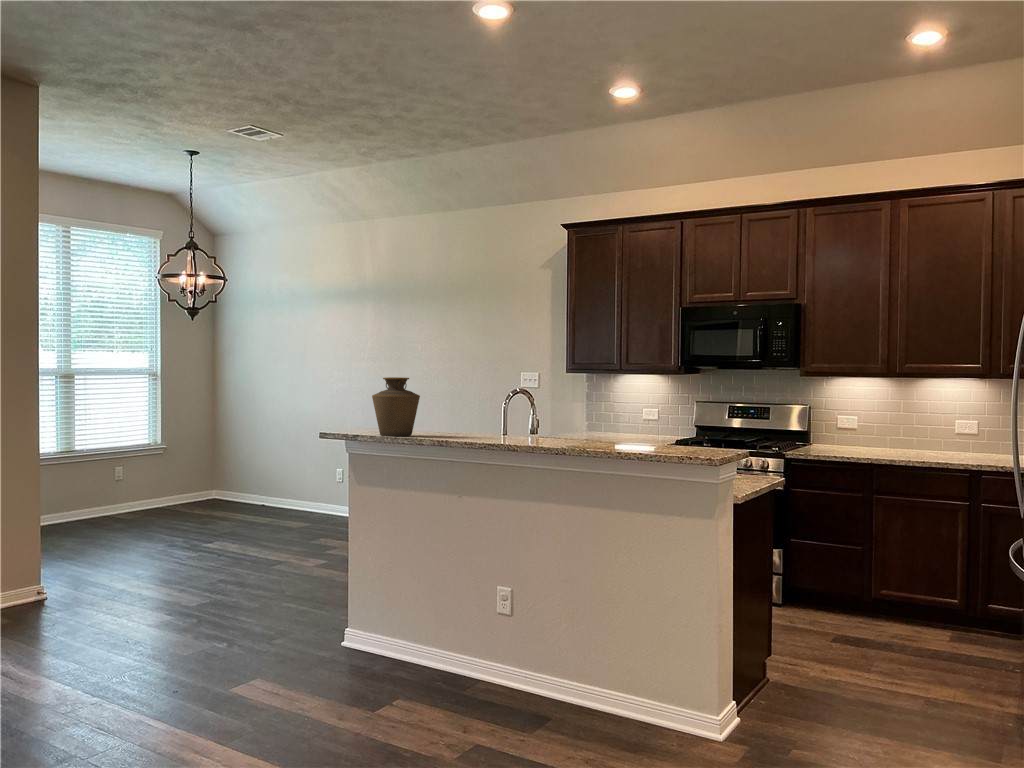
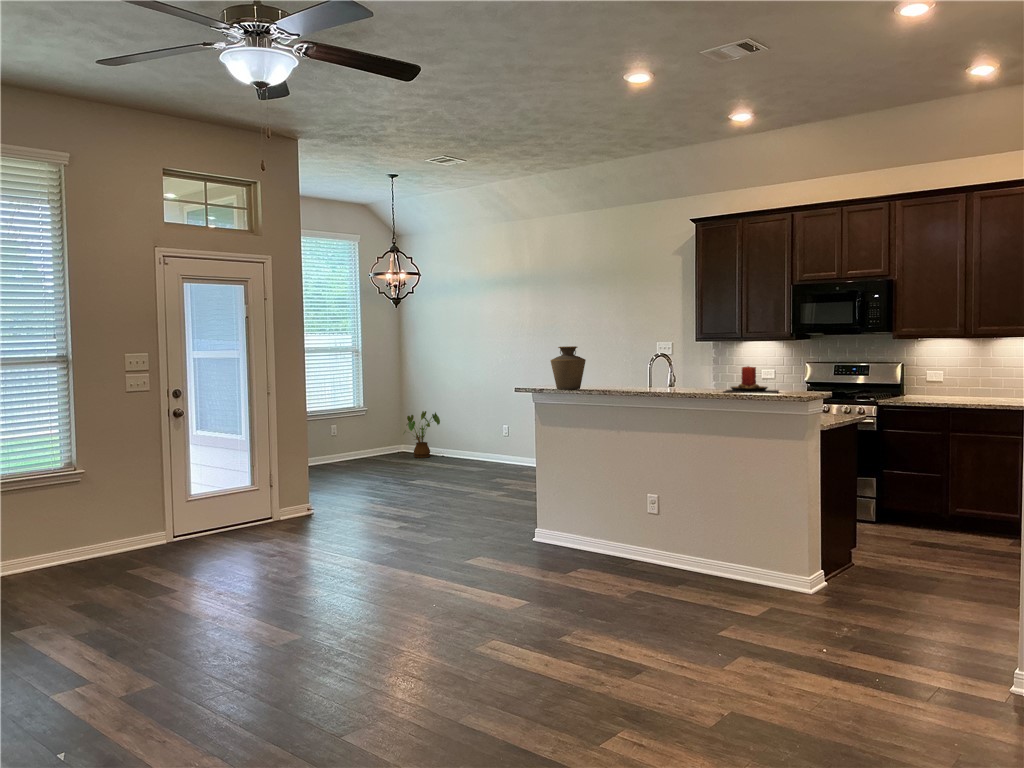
candle: none [598,409,671,448] -> present [723,366,779,394]
house plant: none [209,451,258,510] -> present [404,411,440,458]

